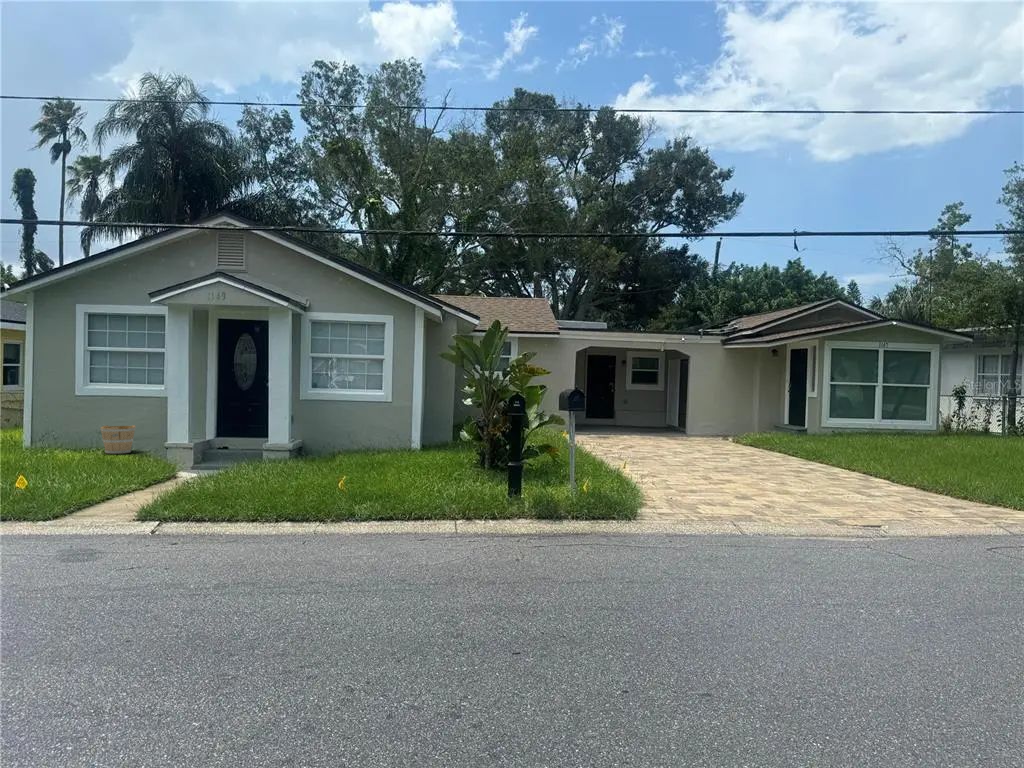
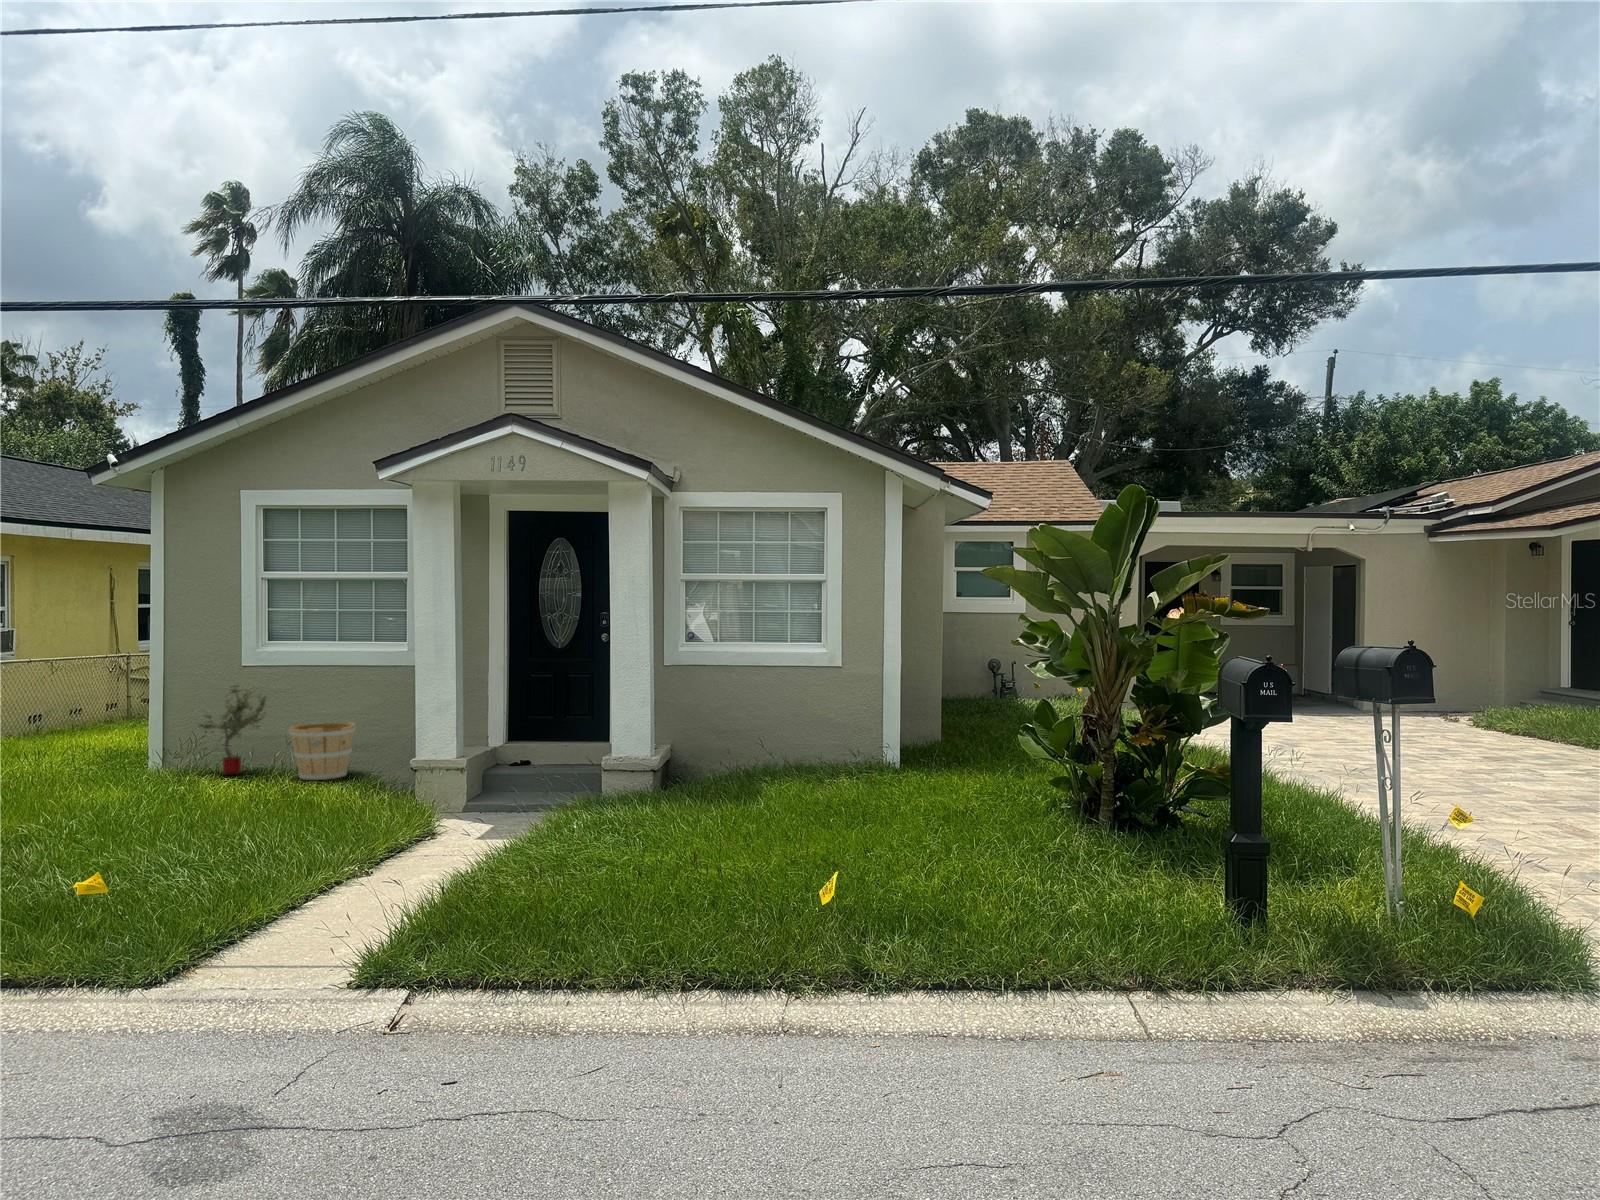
potted tree: none [49,405,89,452] -> present [199,685,266,775]

